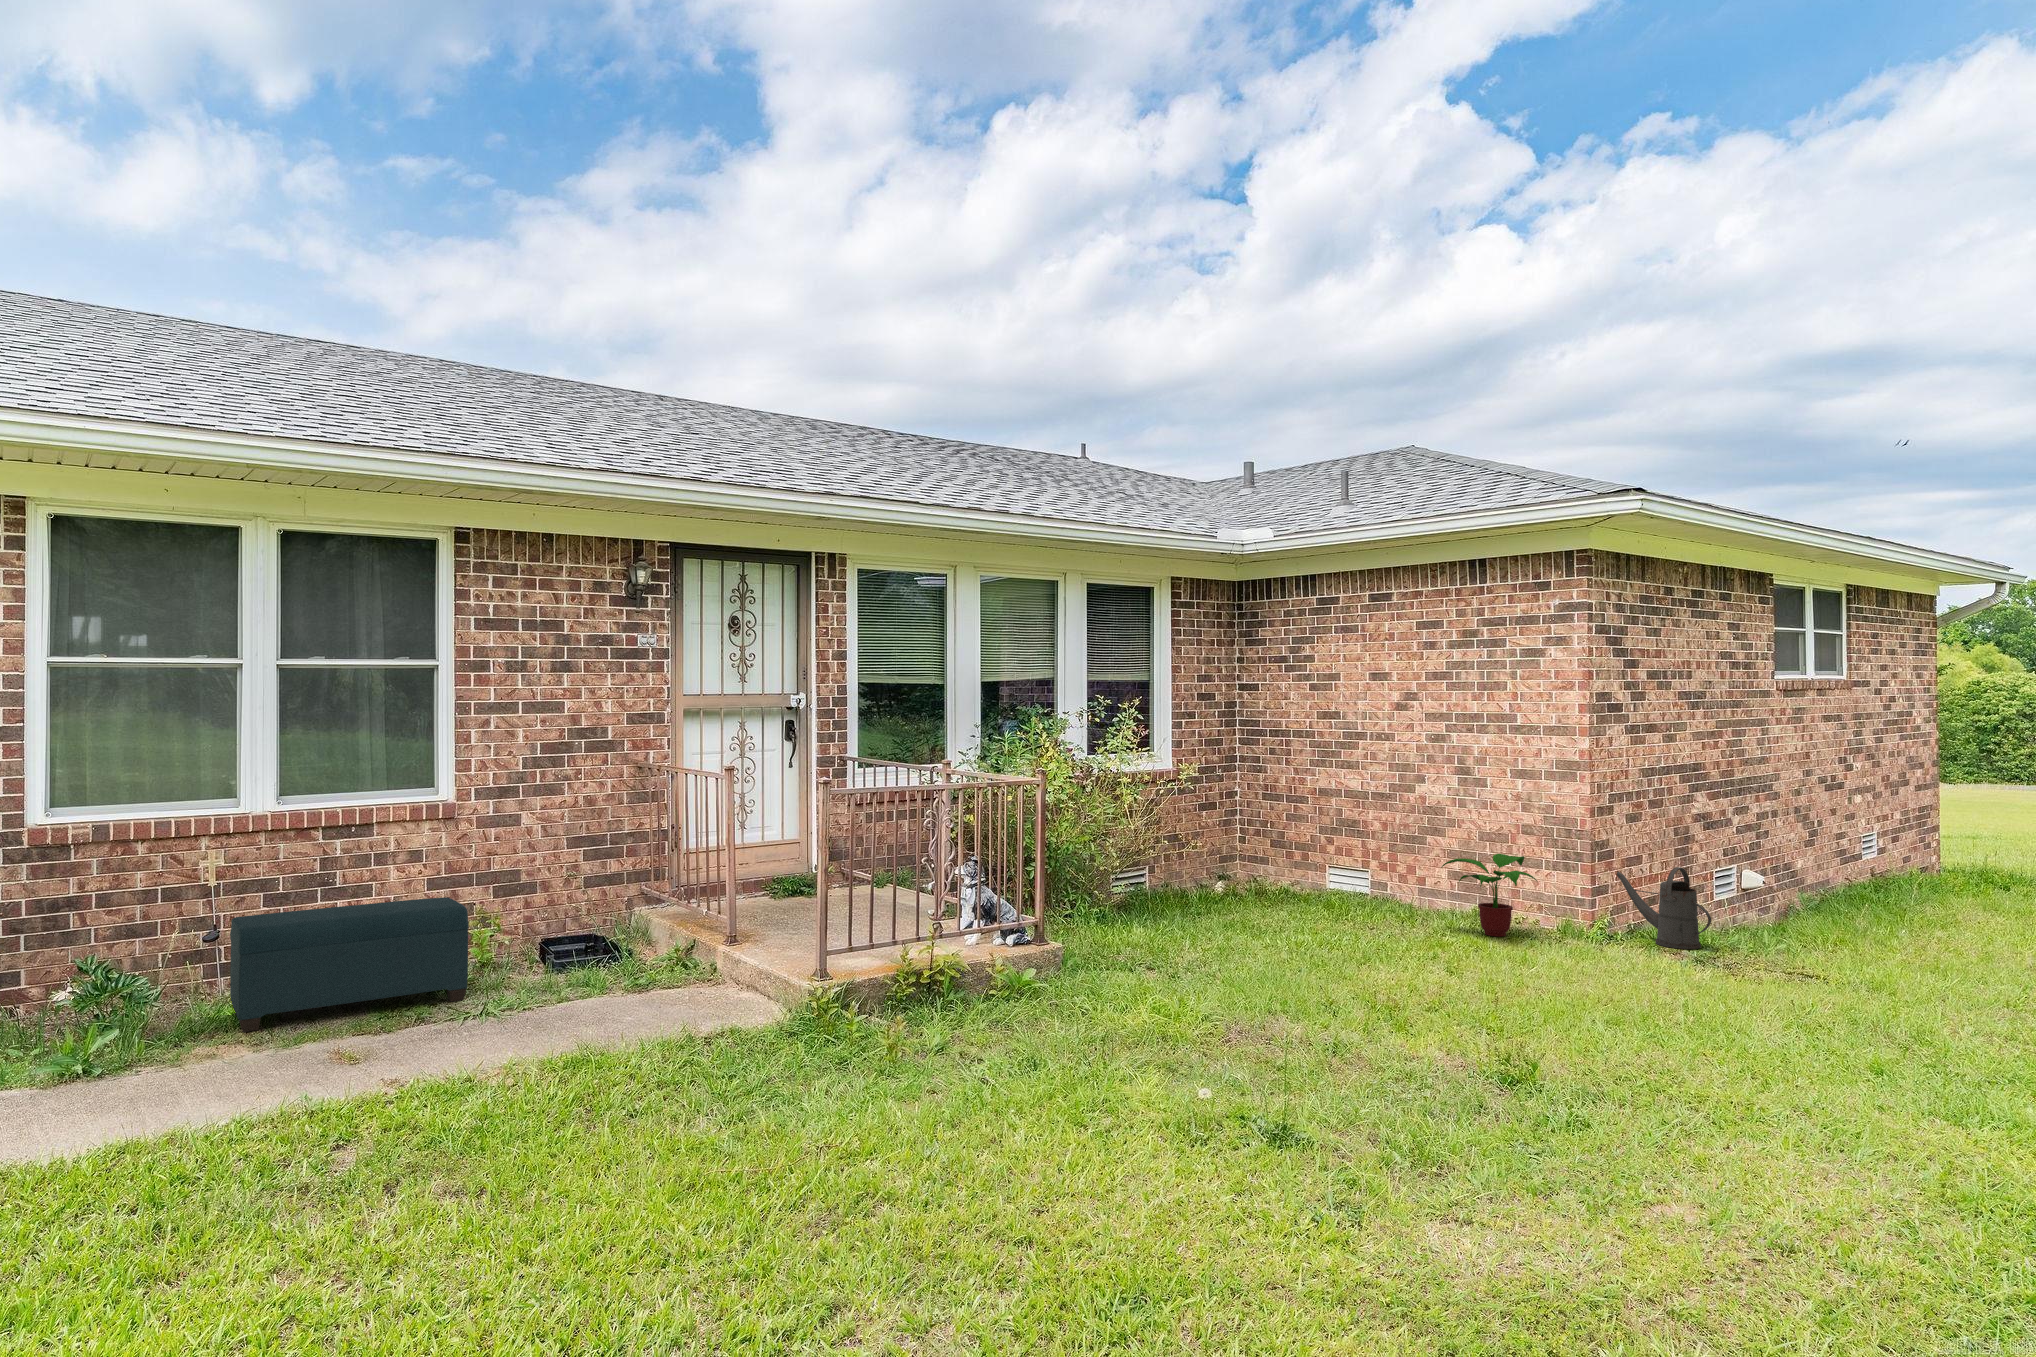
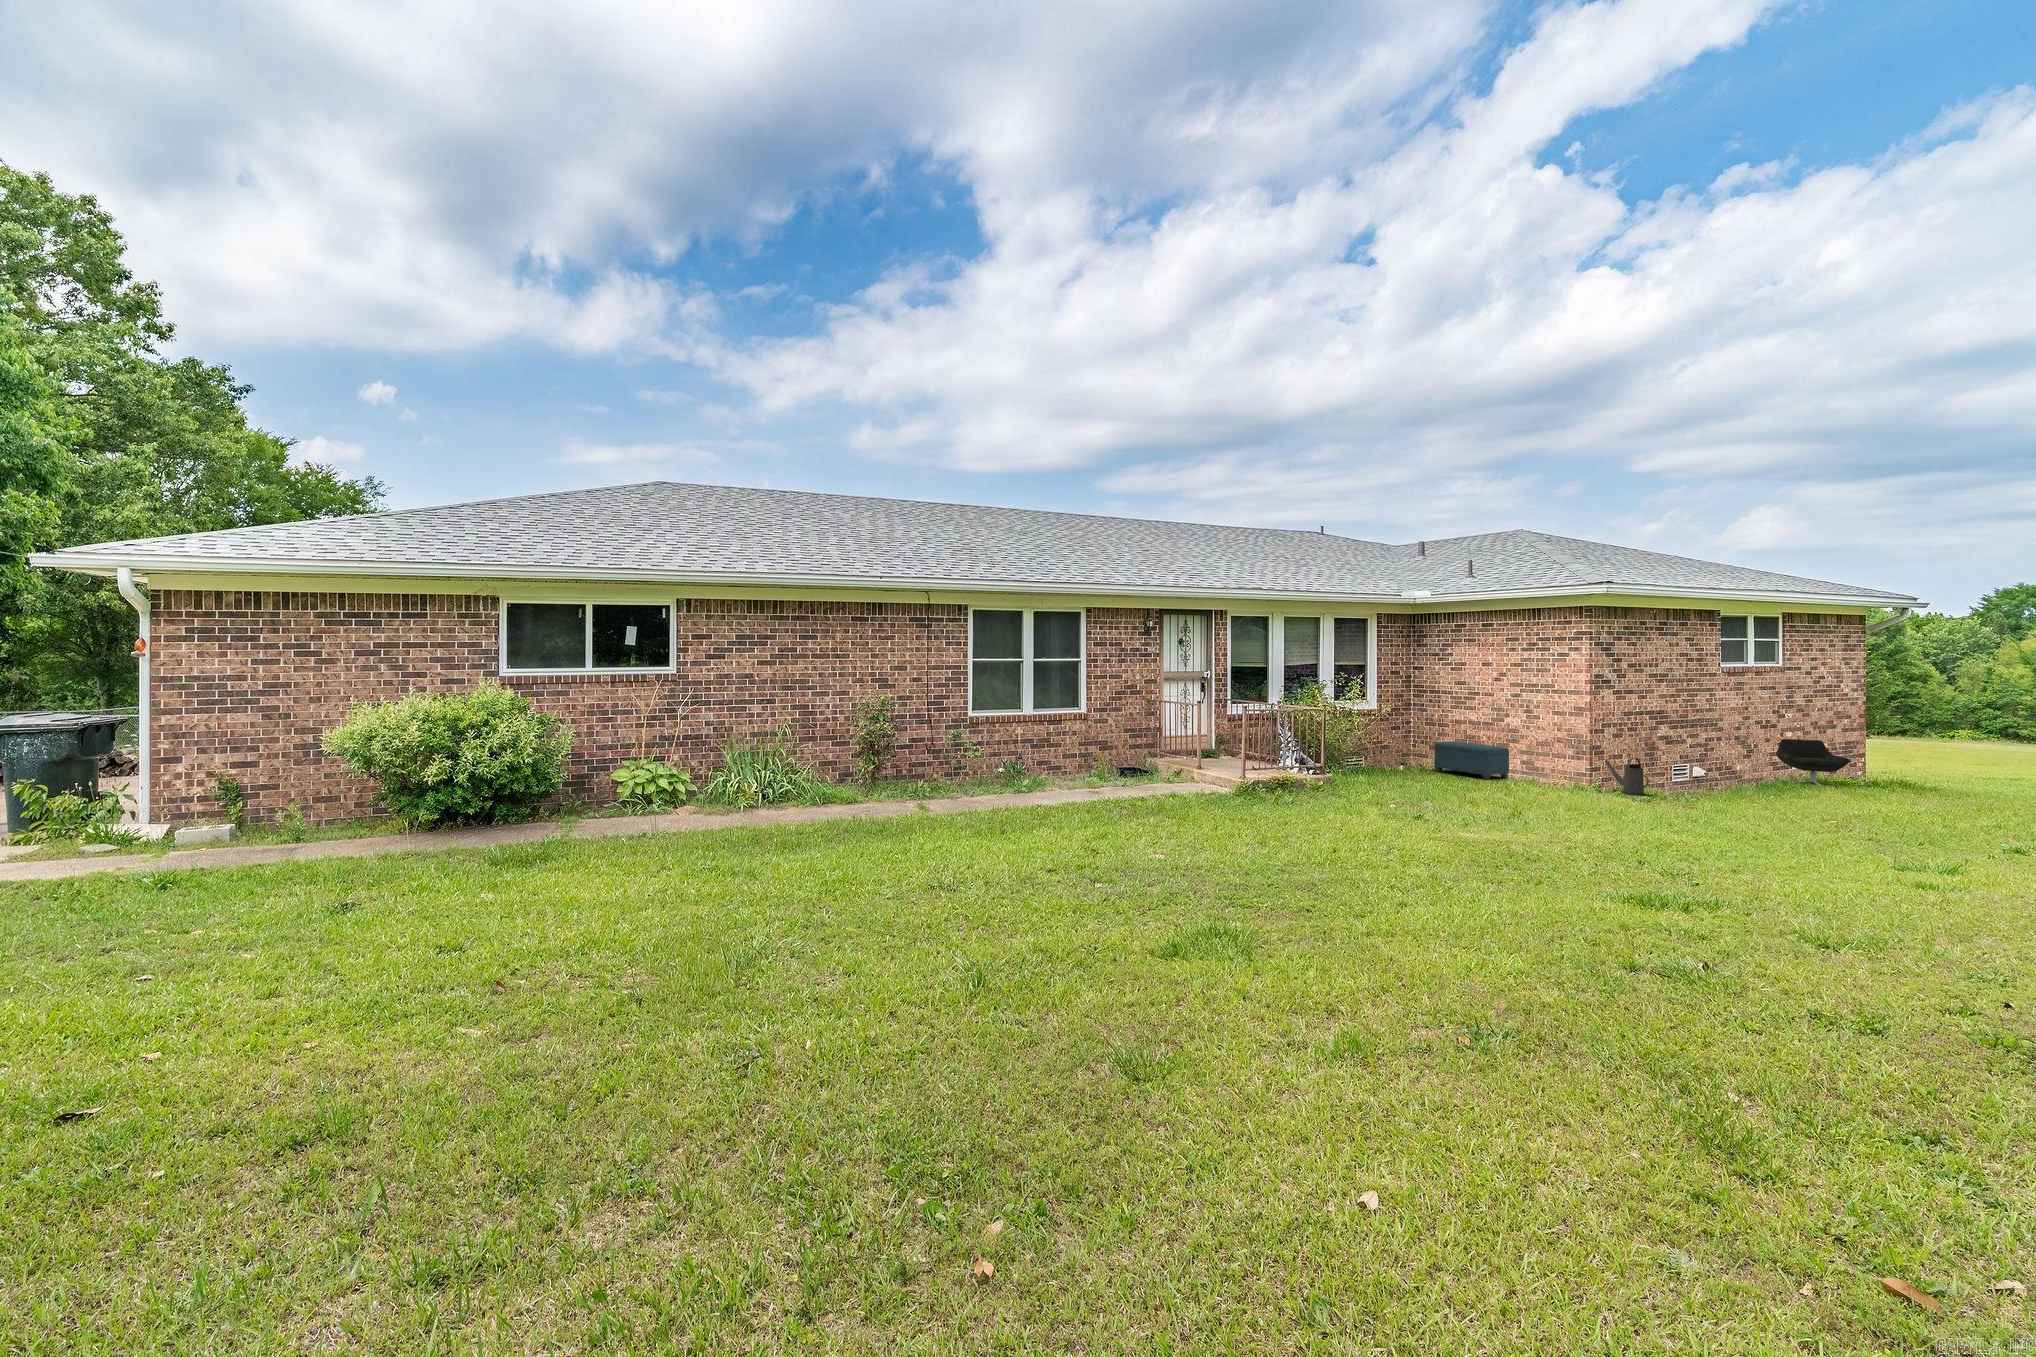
lounge chair: none [1854,809,1984,899] -> present [1776,739,1850,786]
potted plant: present [1441,854,1538,937] -> none [1513,750,1562,788]
bench: present [230,897,469,1032] -> present [1434,742,1509,779]

